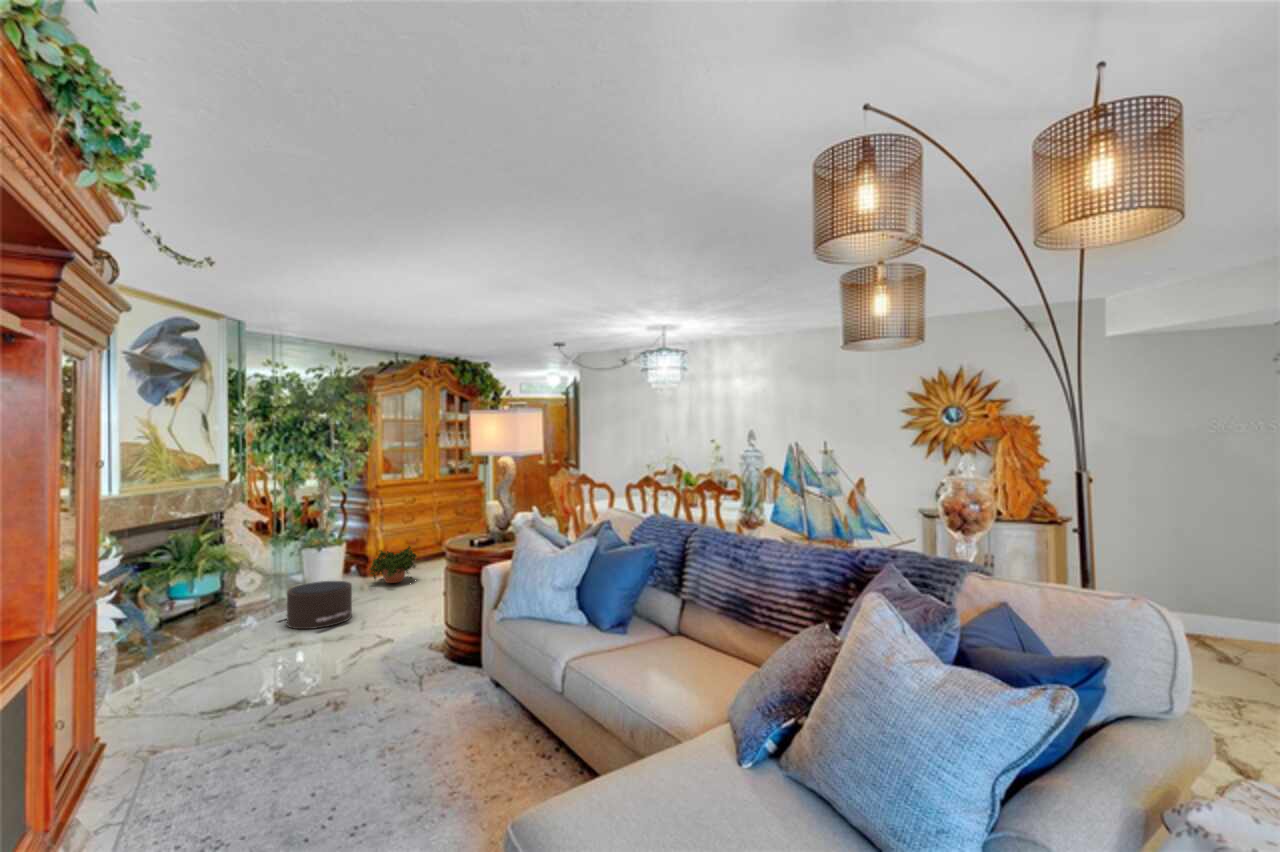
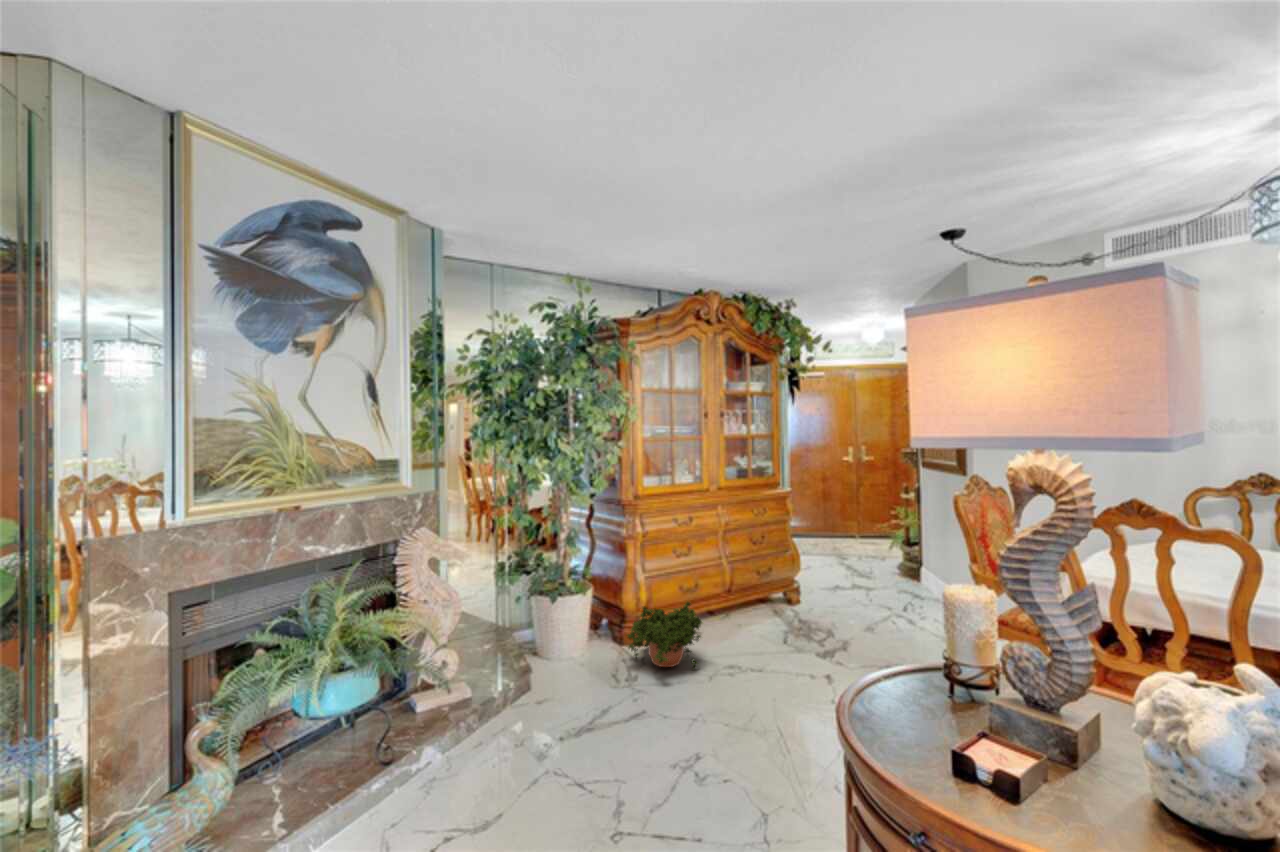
pouf: present [279,581,352,629] -> none [474,681,602,802]

